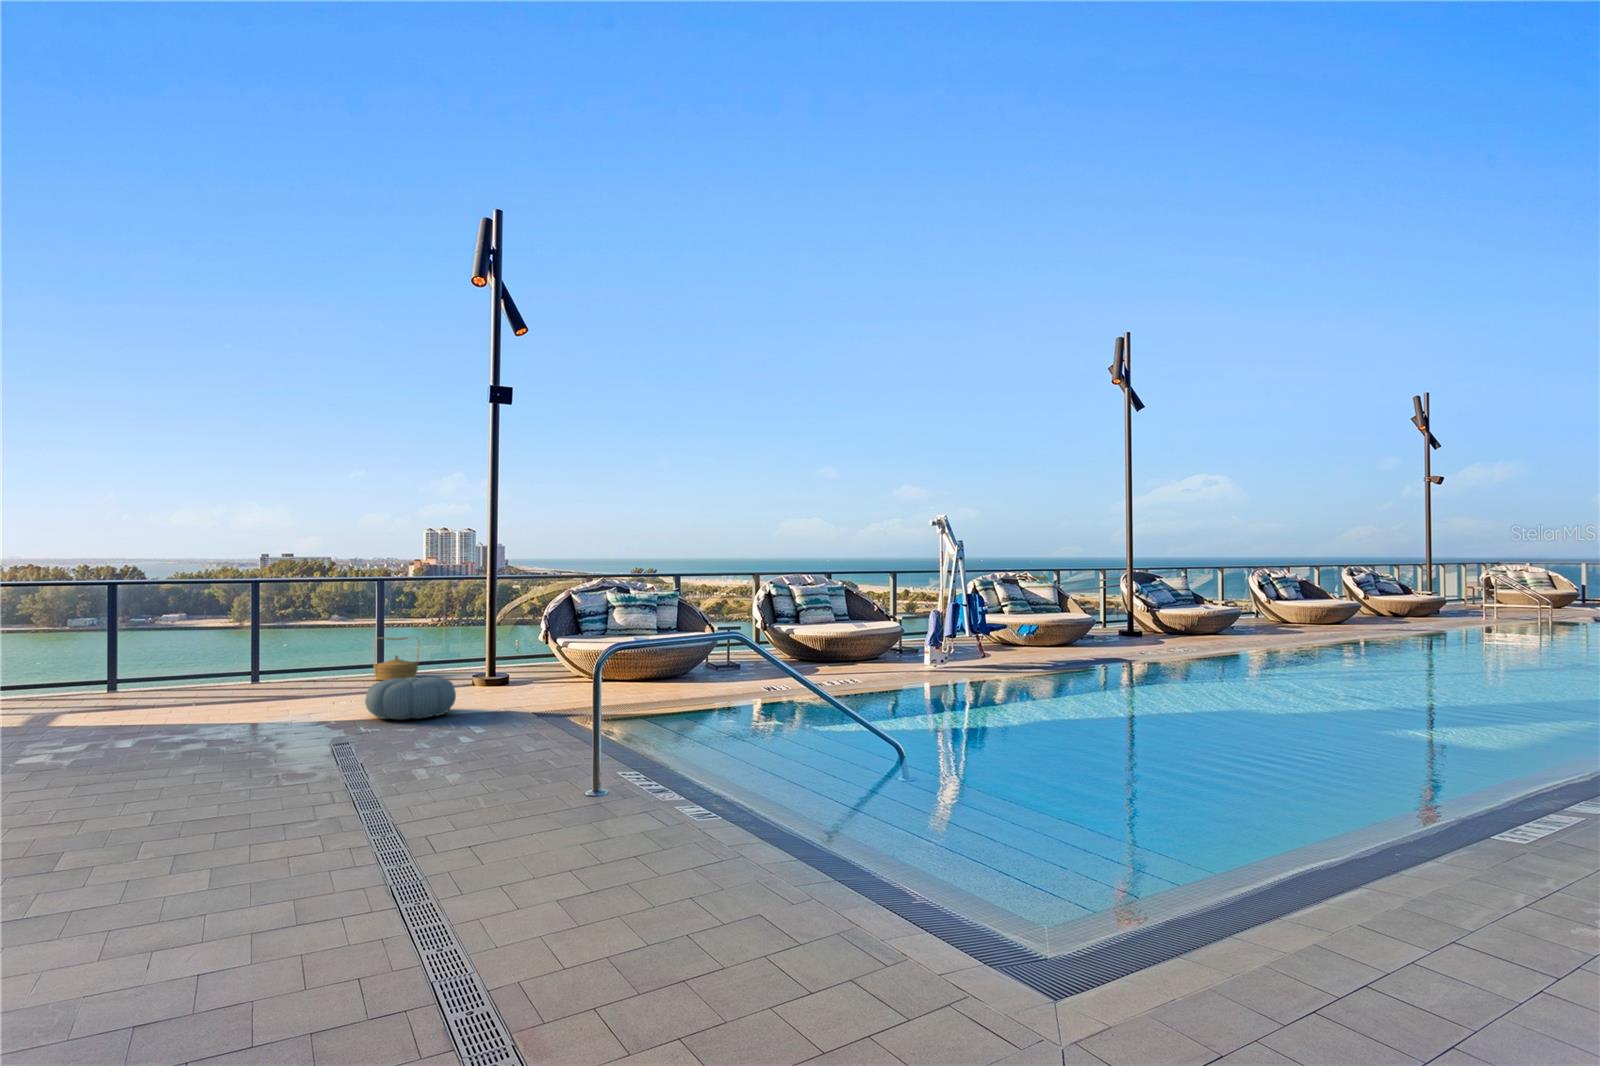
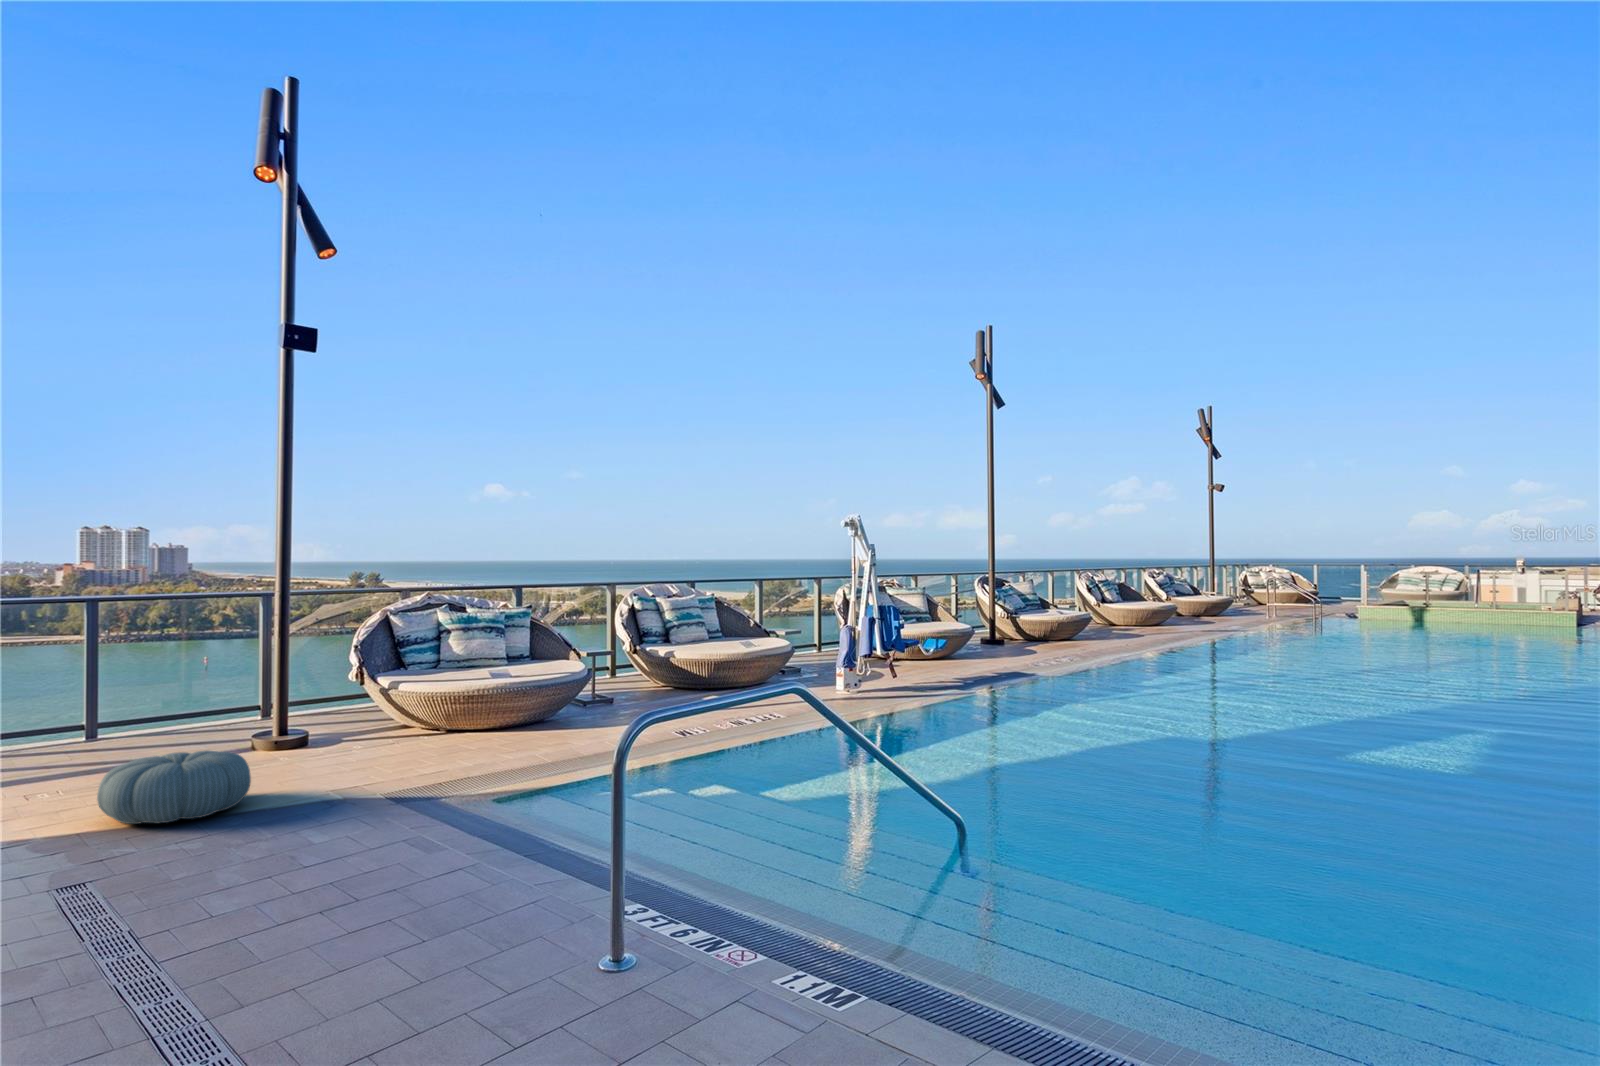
woven basket: present [373,637,419,680] -> none [85,680,160,747]

